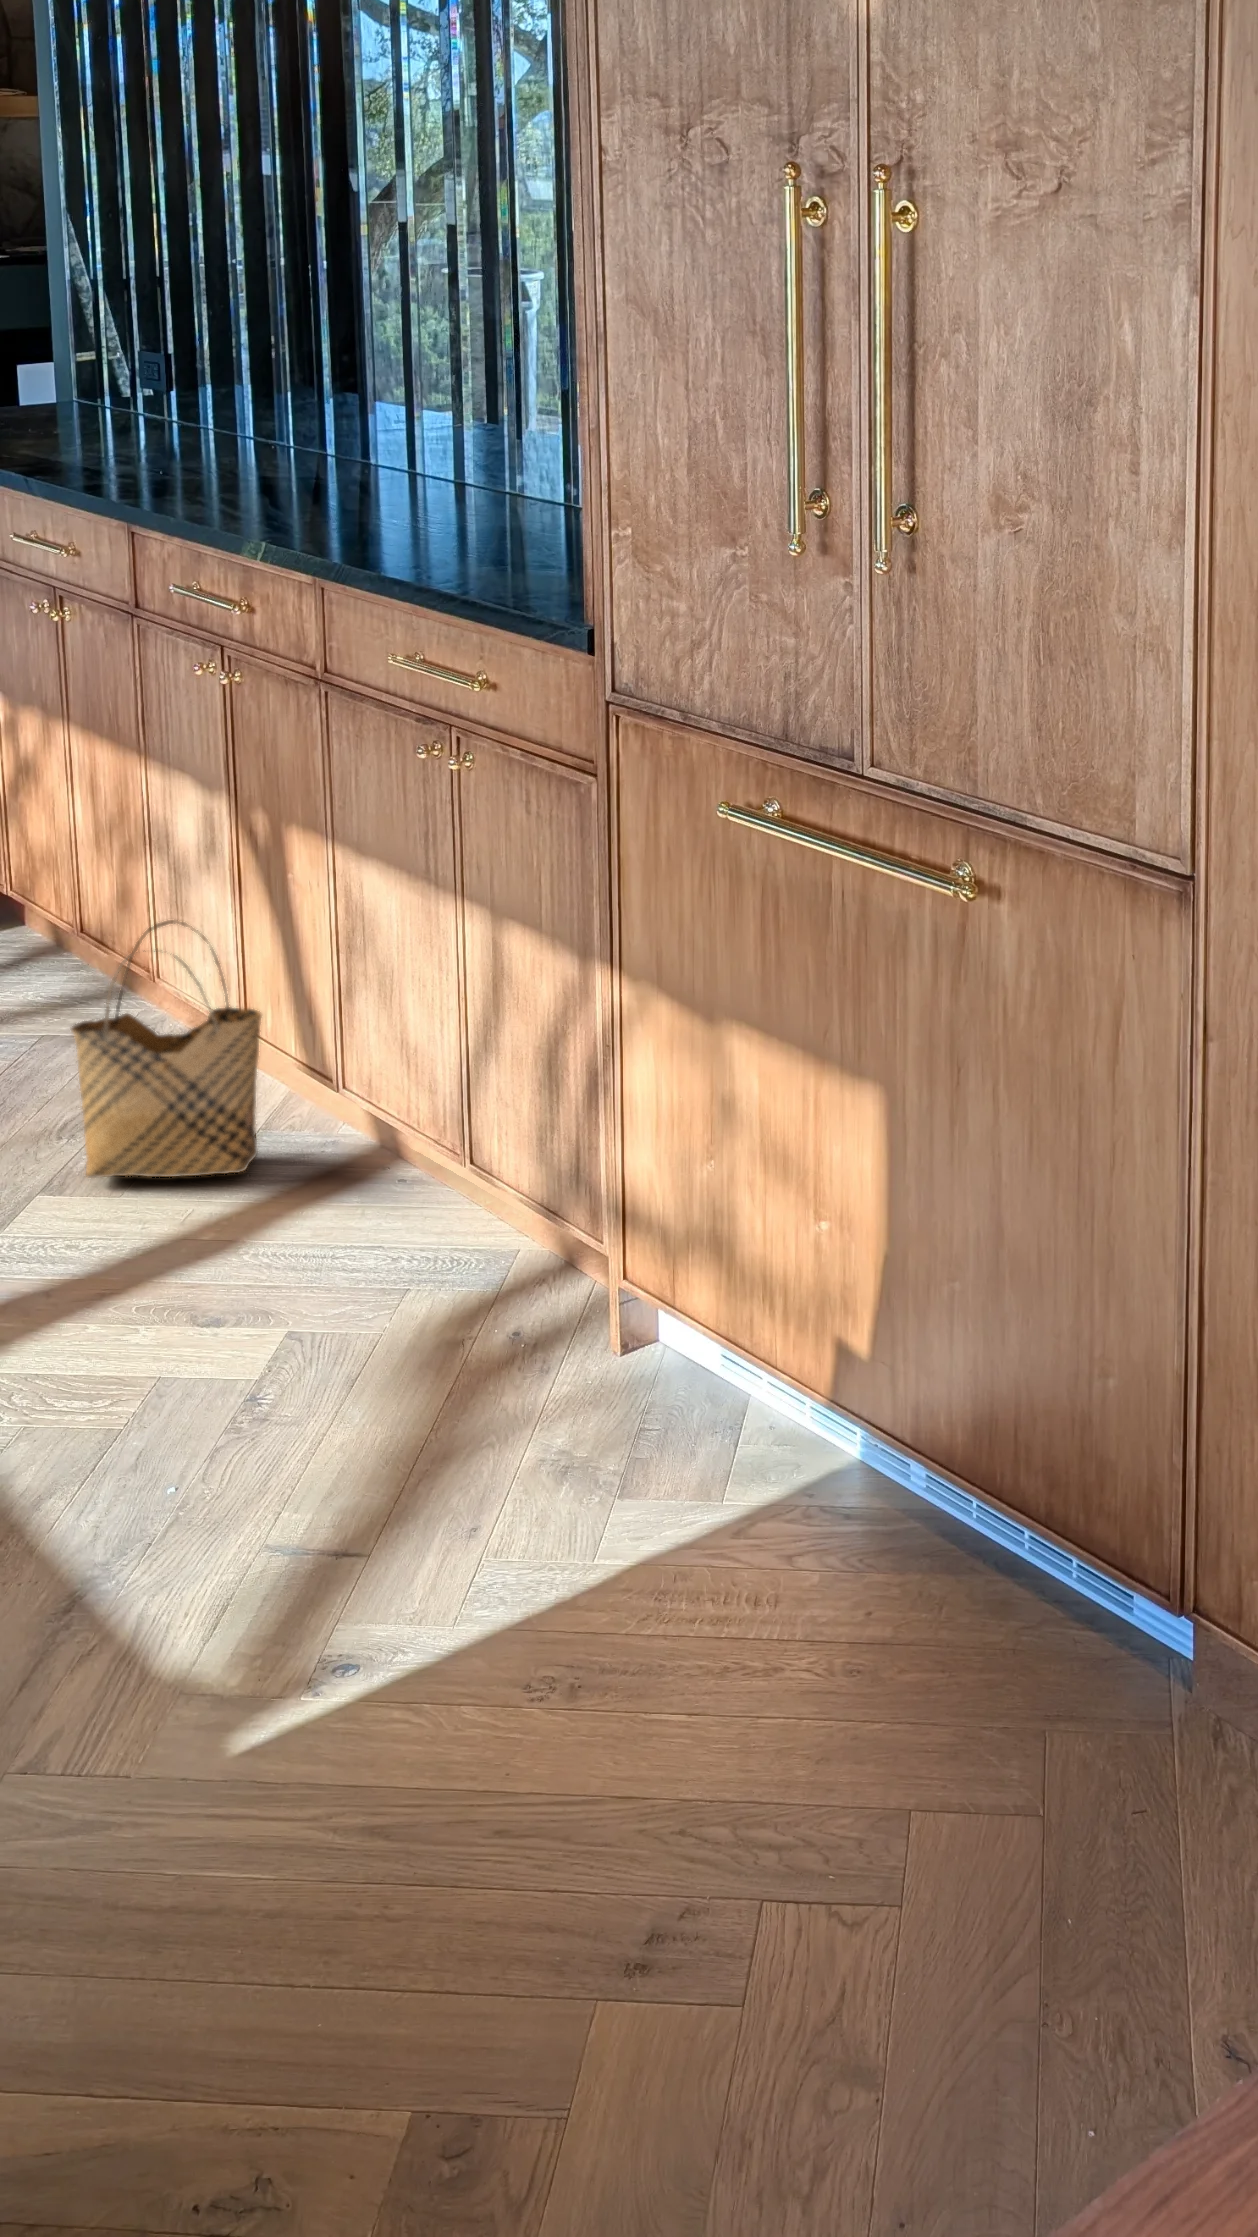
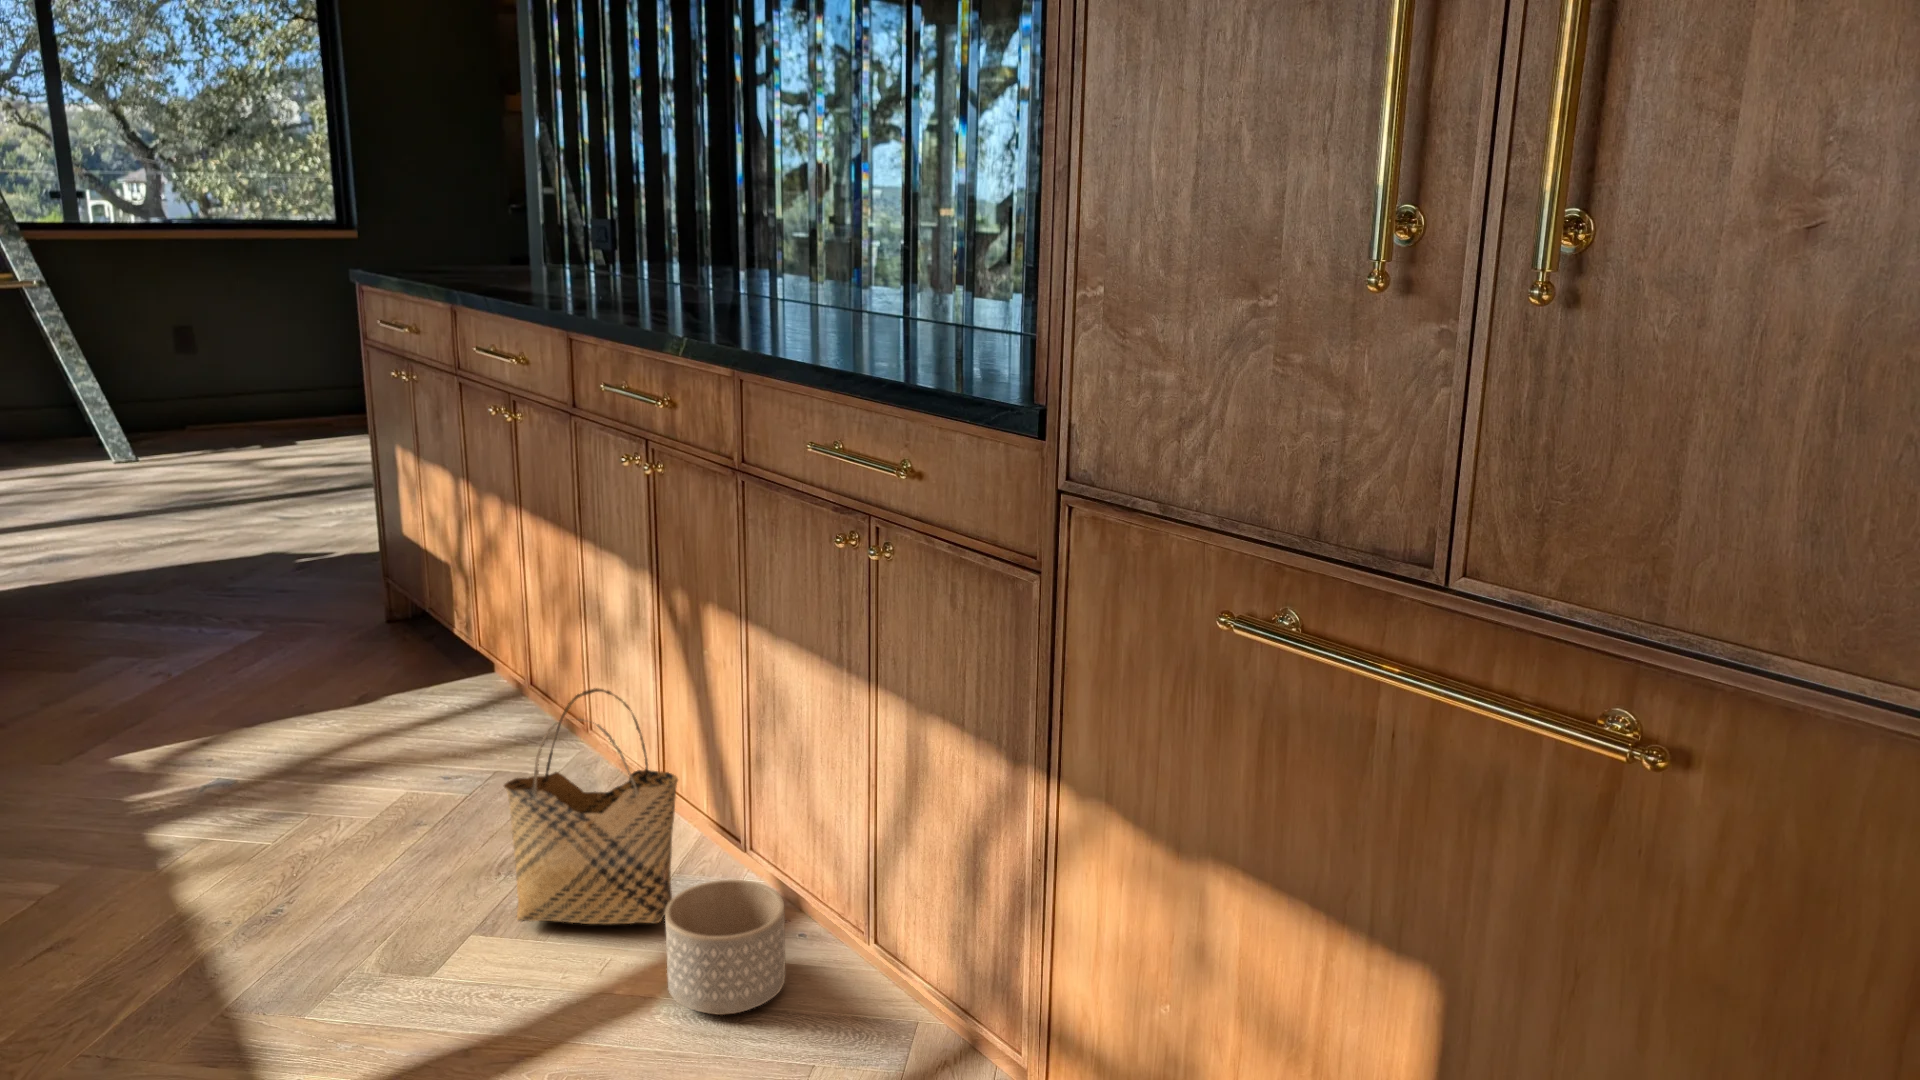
planter: none [250,1114,380,1250] -> present [665,880,785,1015]

